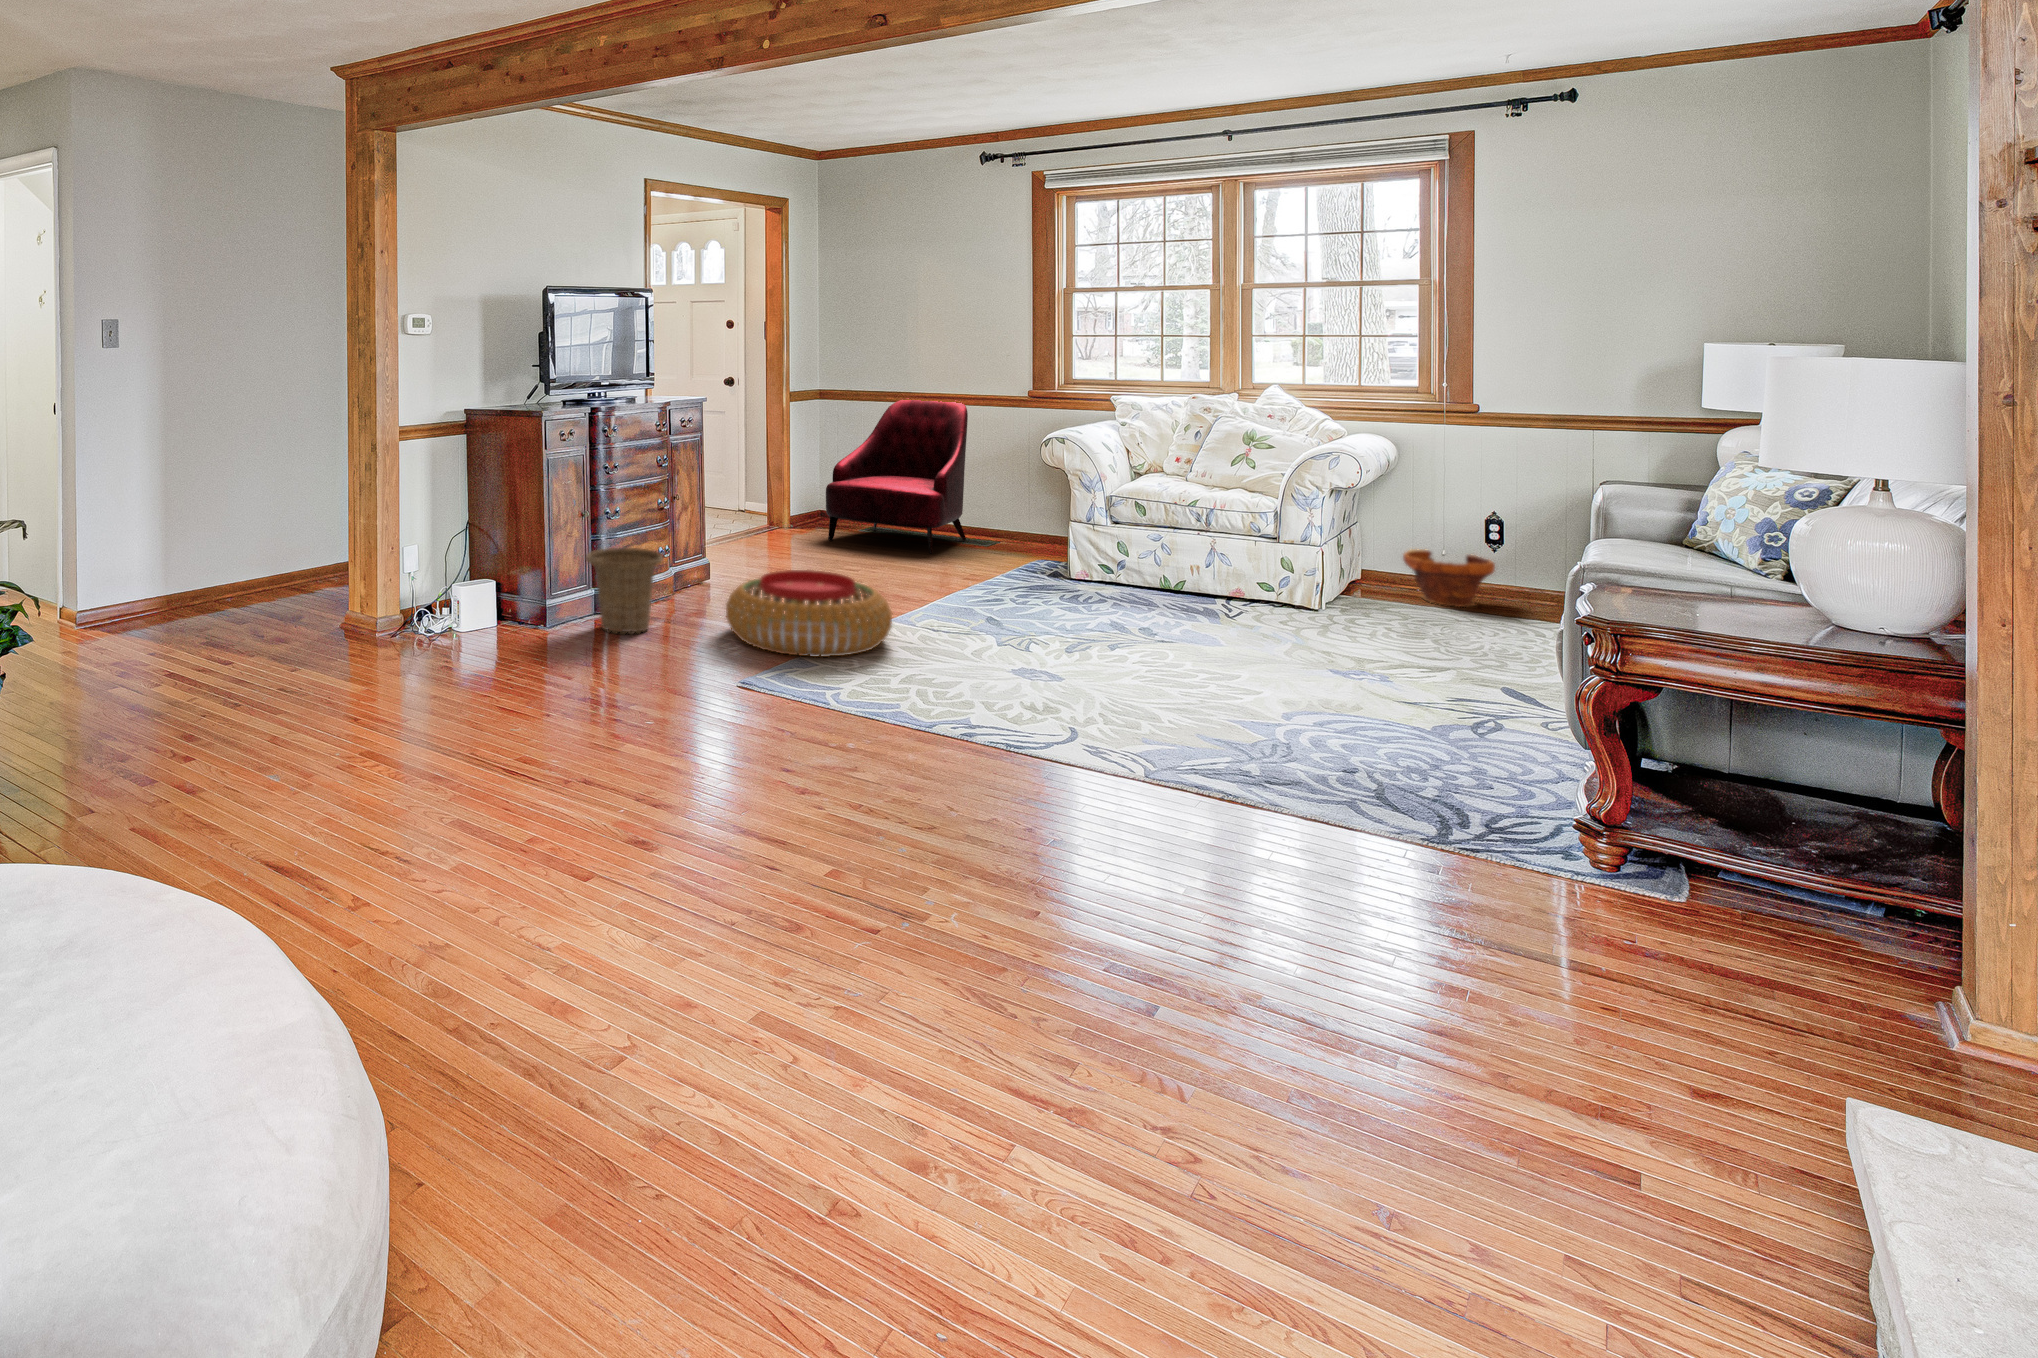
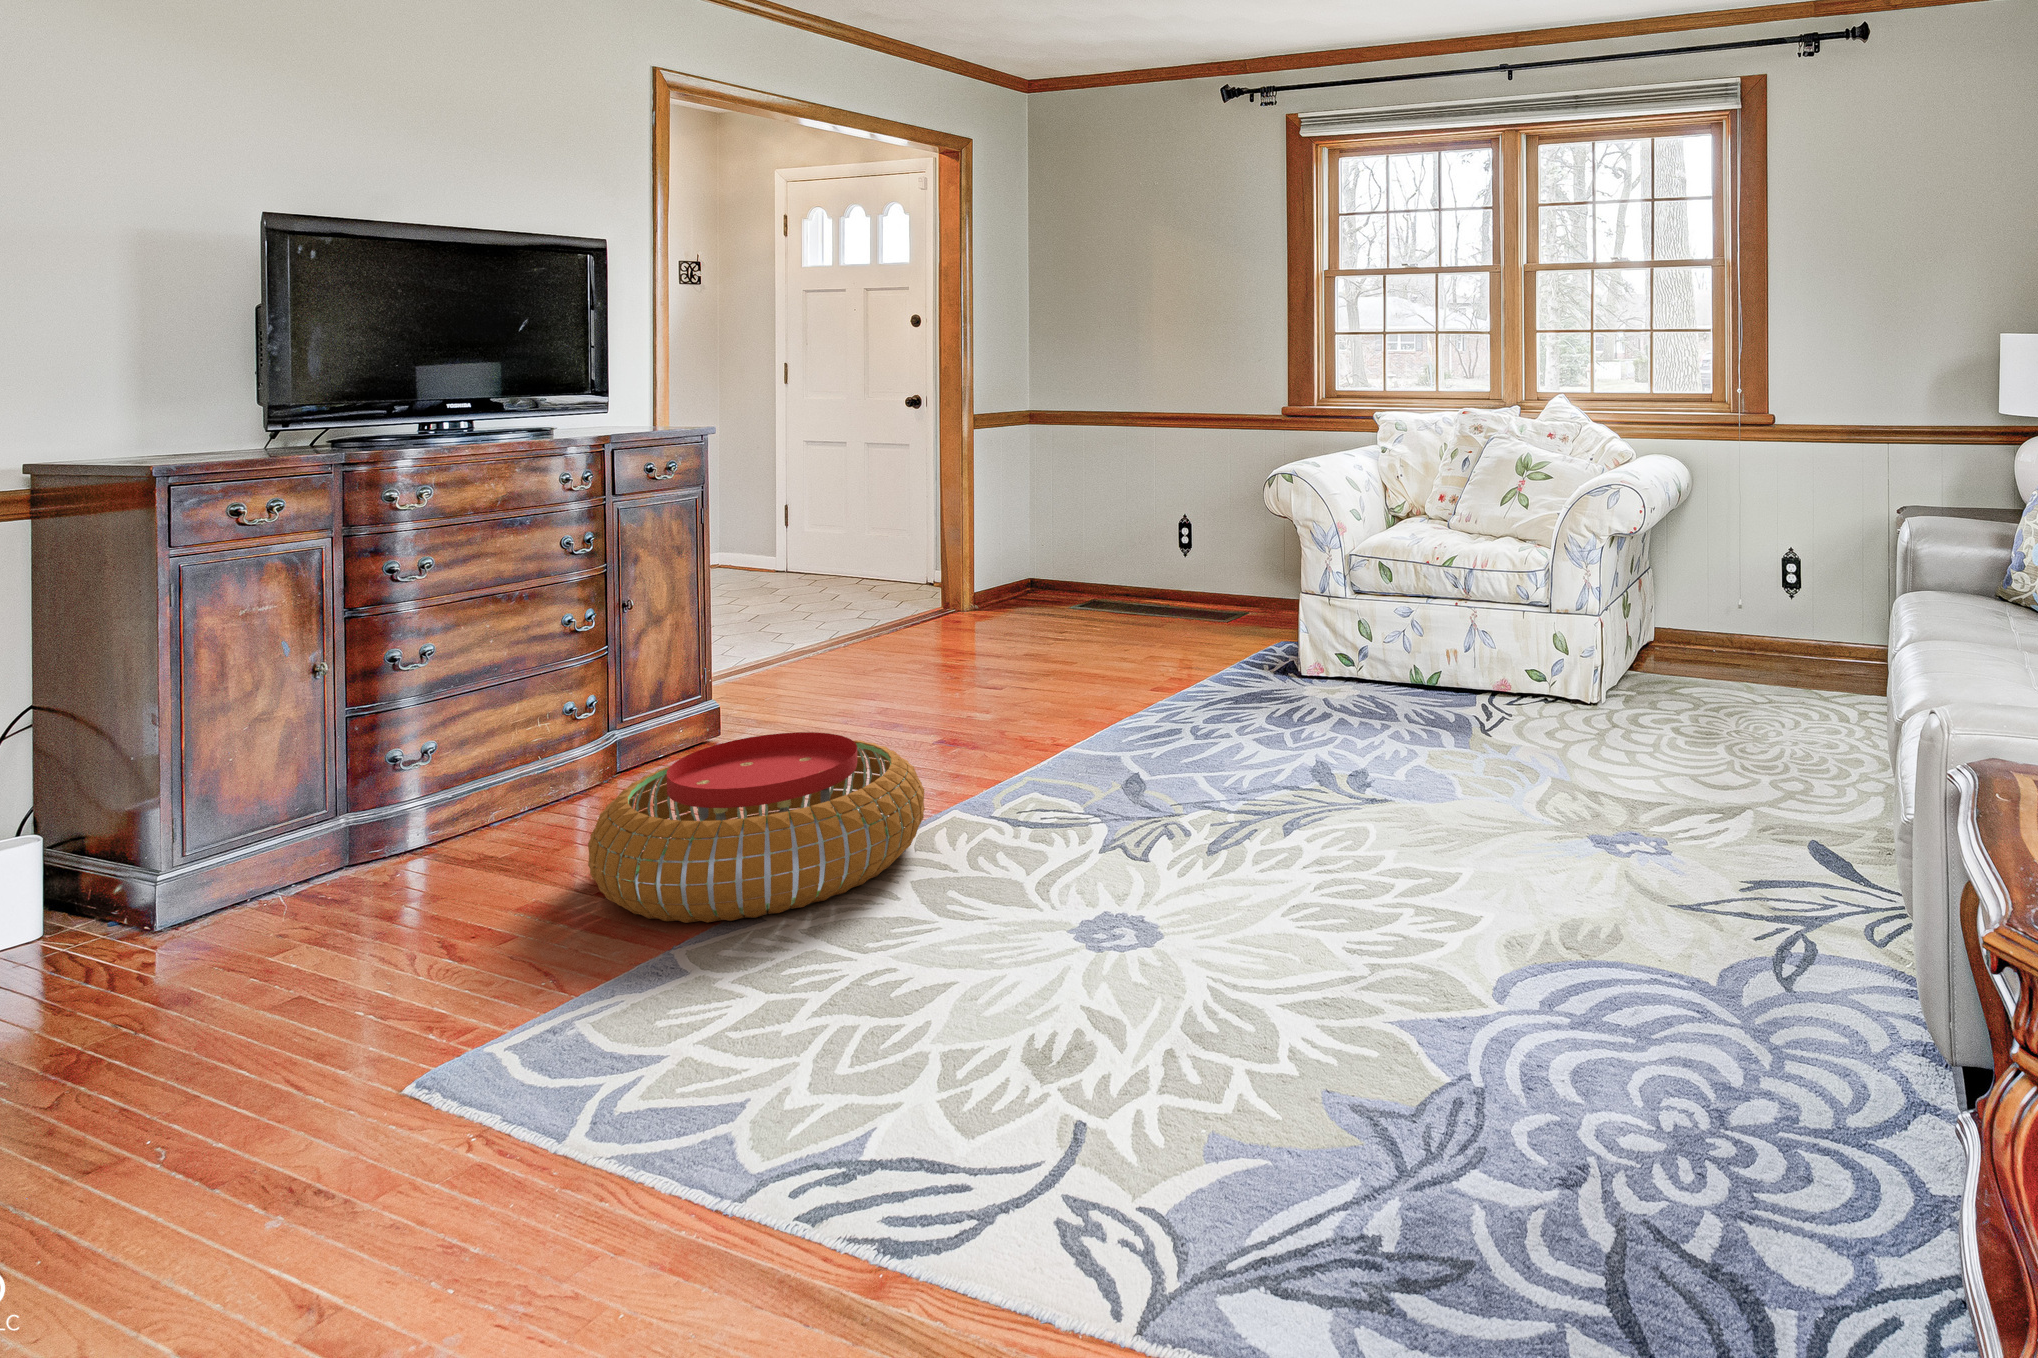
armchair: present [826,398,968,554] -> none [992,423,1203,651]
basket: present [586,548,663,634] -> none [285,720,484,911]
planter: present [1403,549,1495,607] -> none [1698,604,1796,680]

